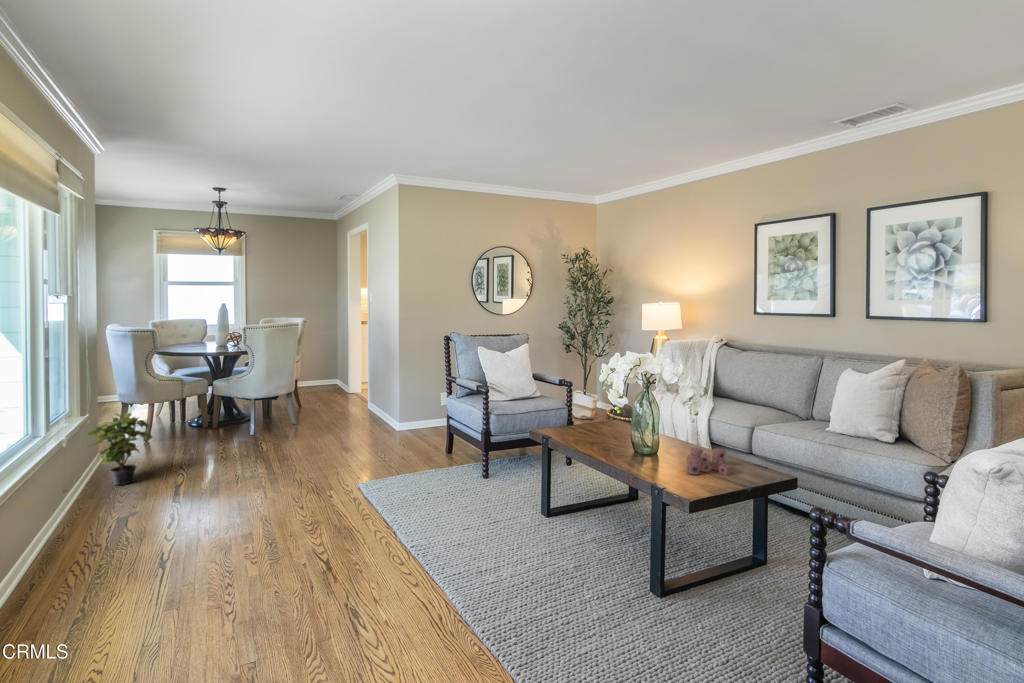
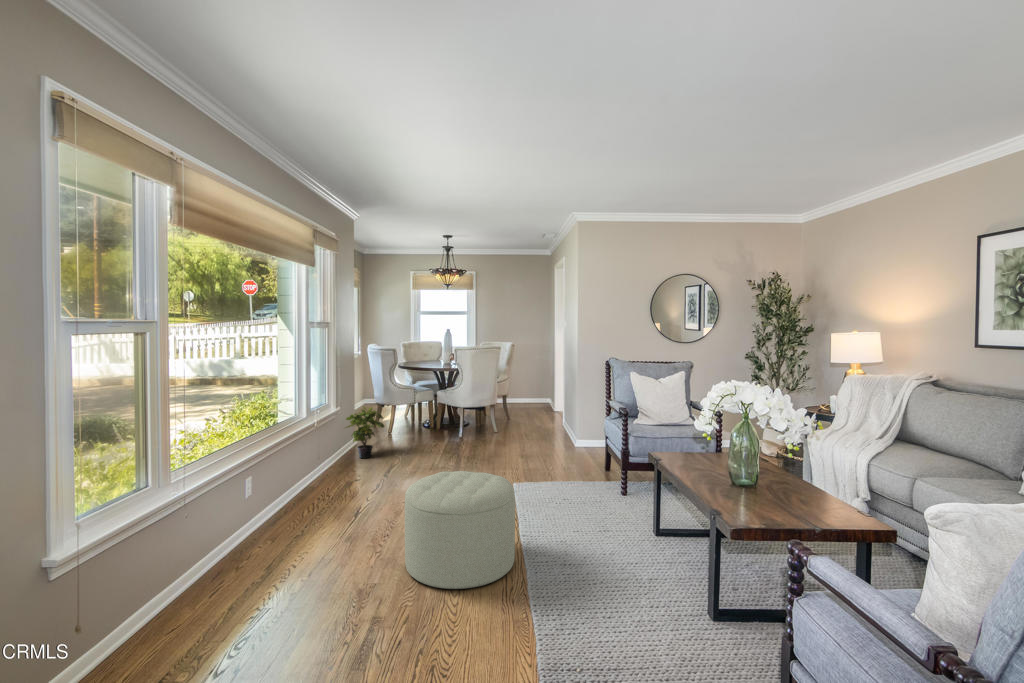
candle: present [686,448,731,475] -> none [766,484,822,517]
ottoman: none [280,483,426,641] -> present [405,471,515,589]

